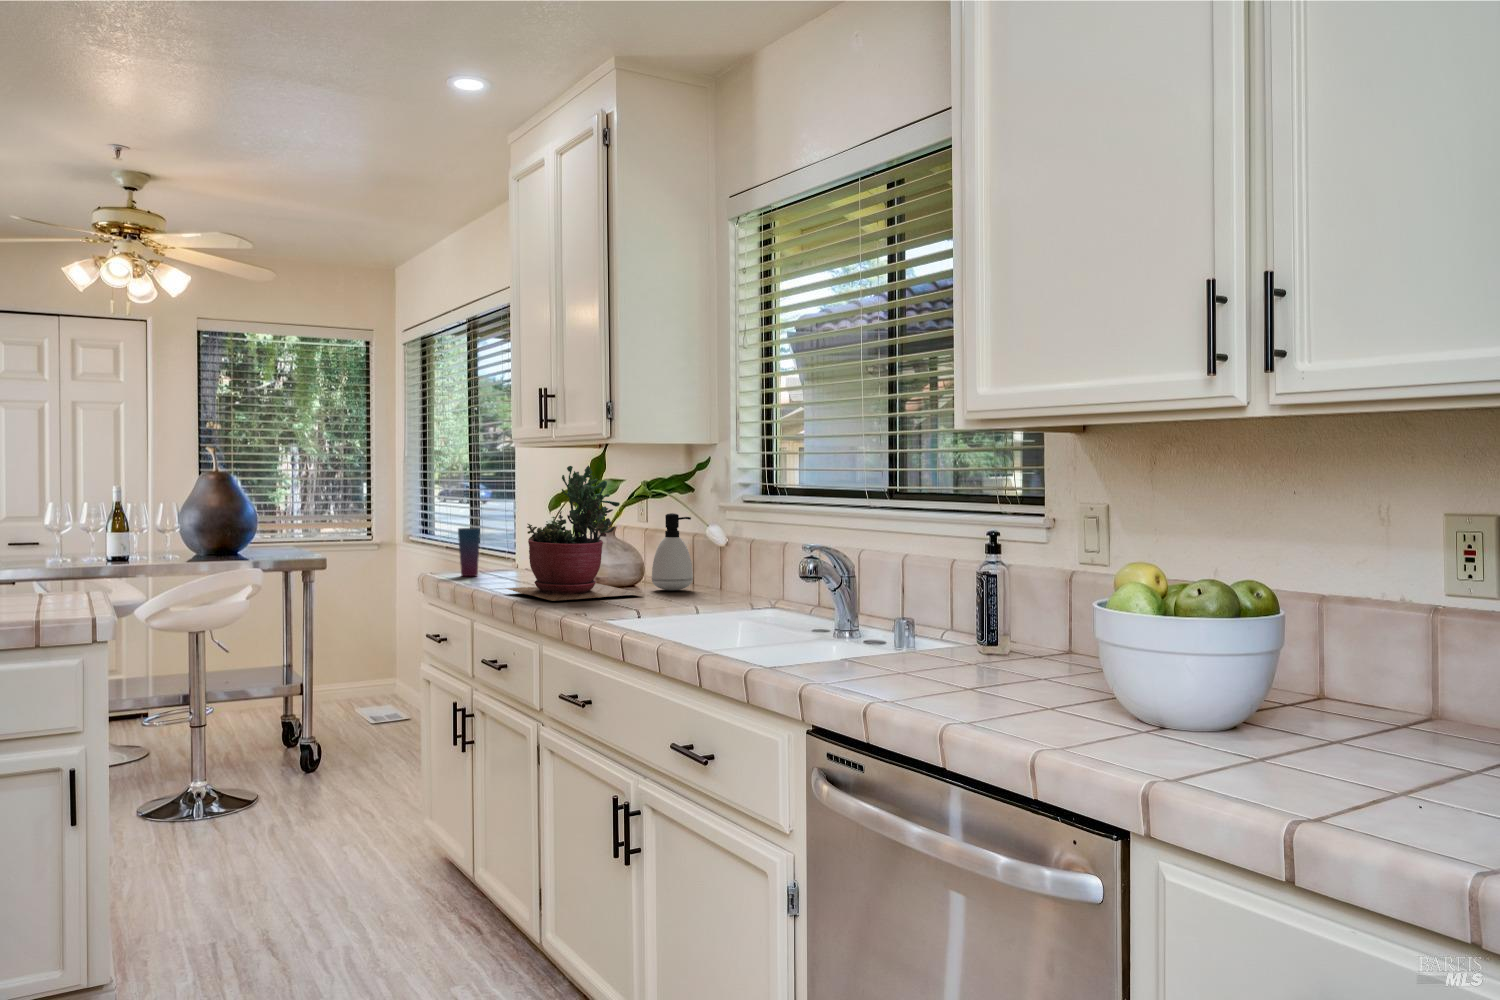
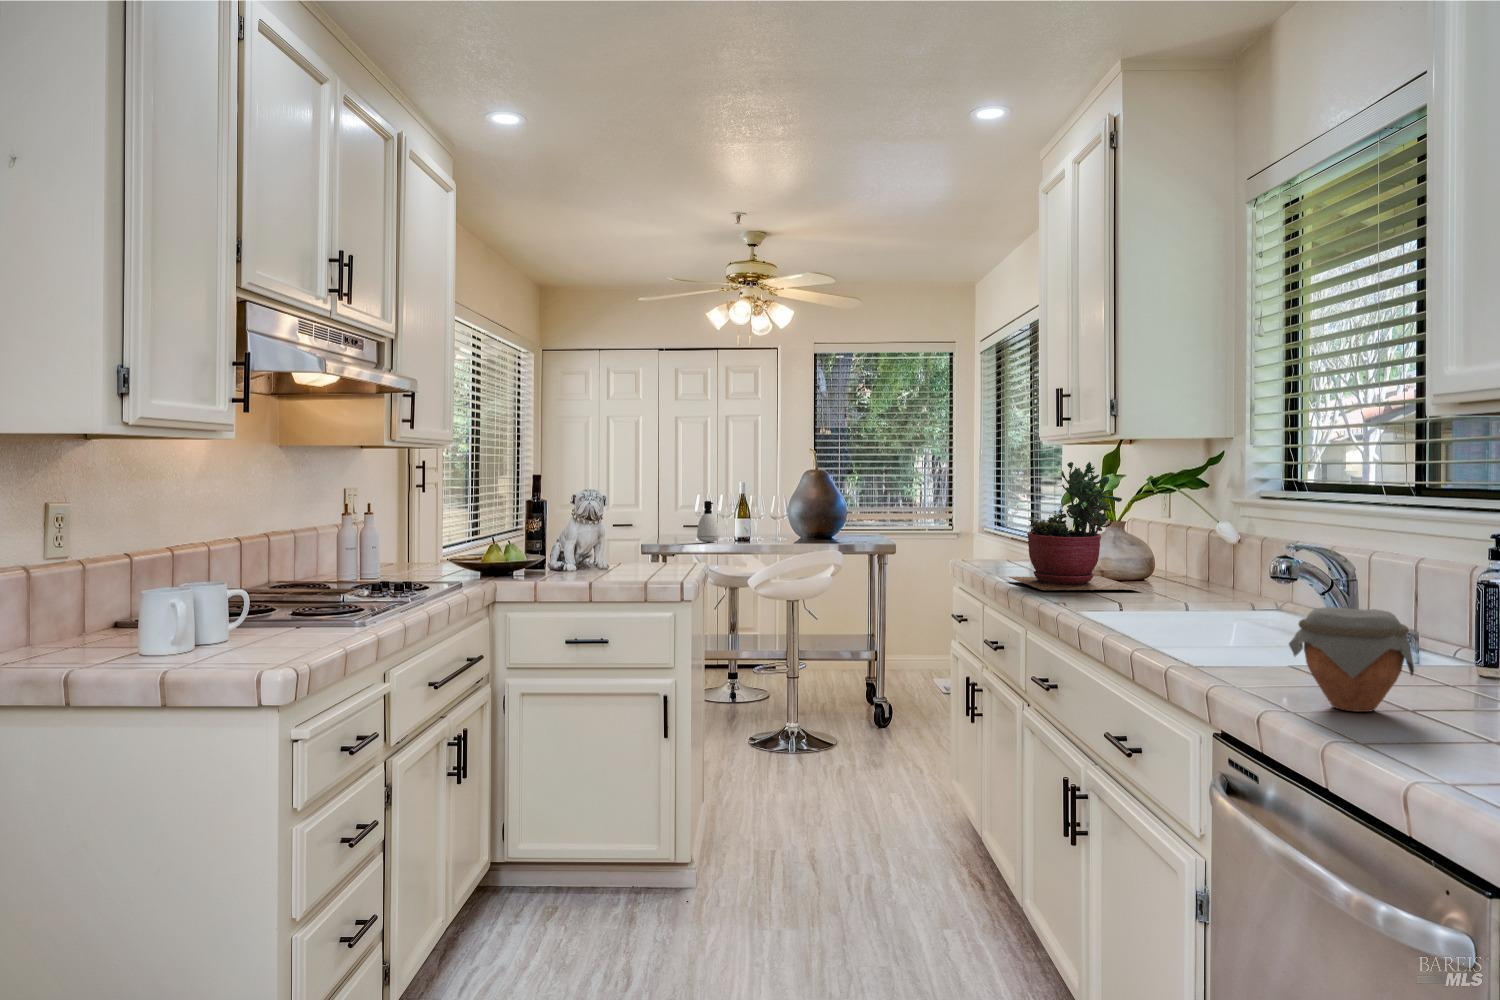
soap dispenser: present [652,513,693,590] -> present [697,501,719,542]
cup: present [458,528,480,576] -> none [983,520,1003,565]
jar: none [885,602,992,697] -> present [1289,607,1414,712]

